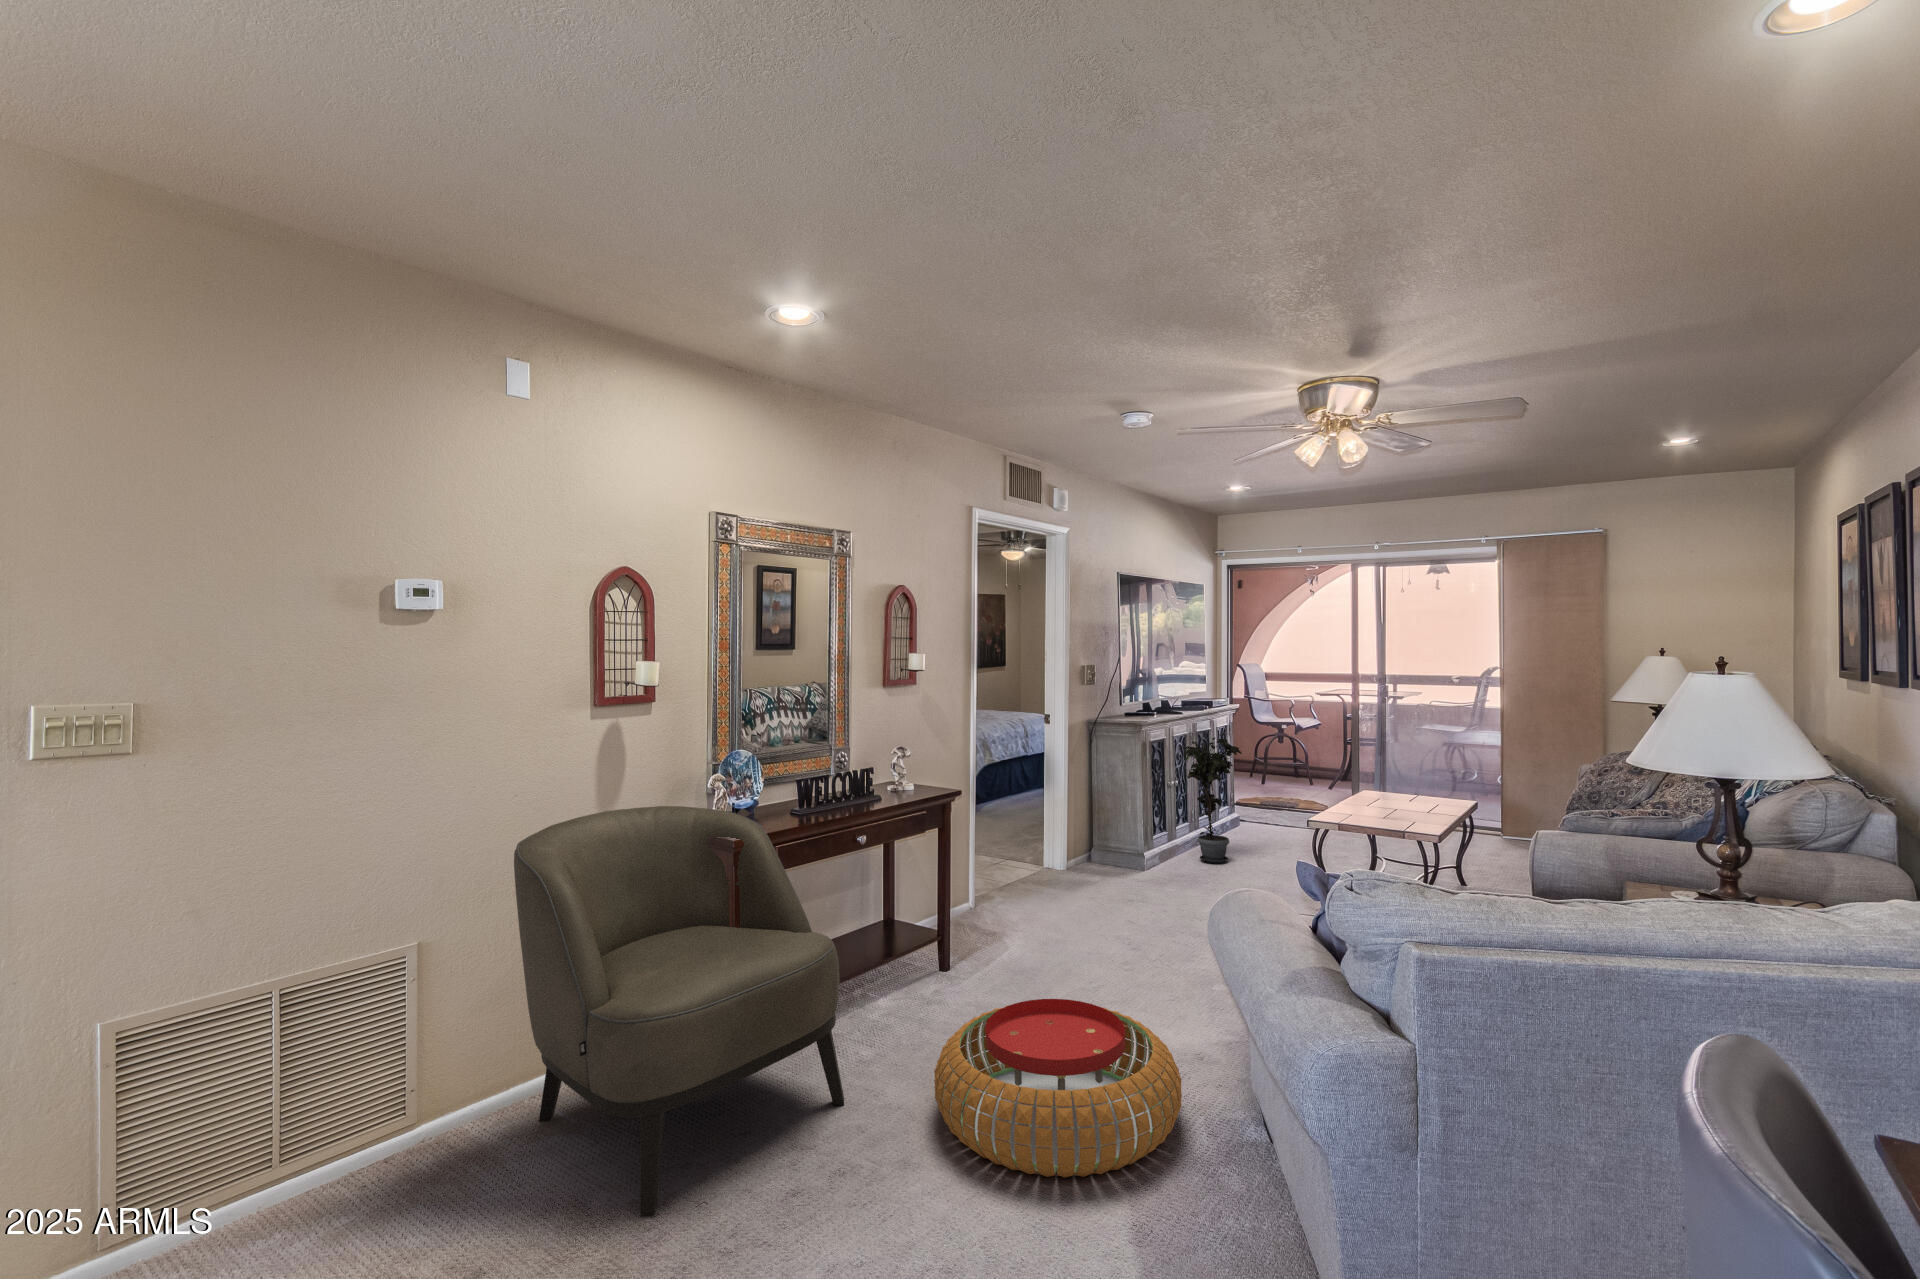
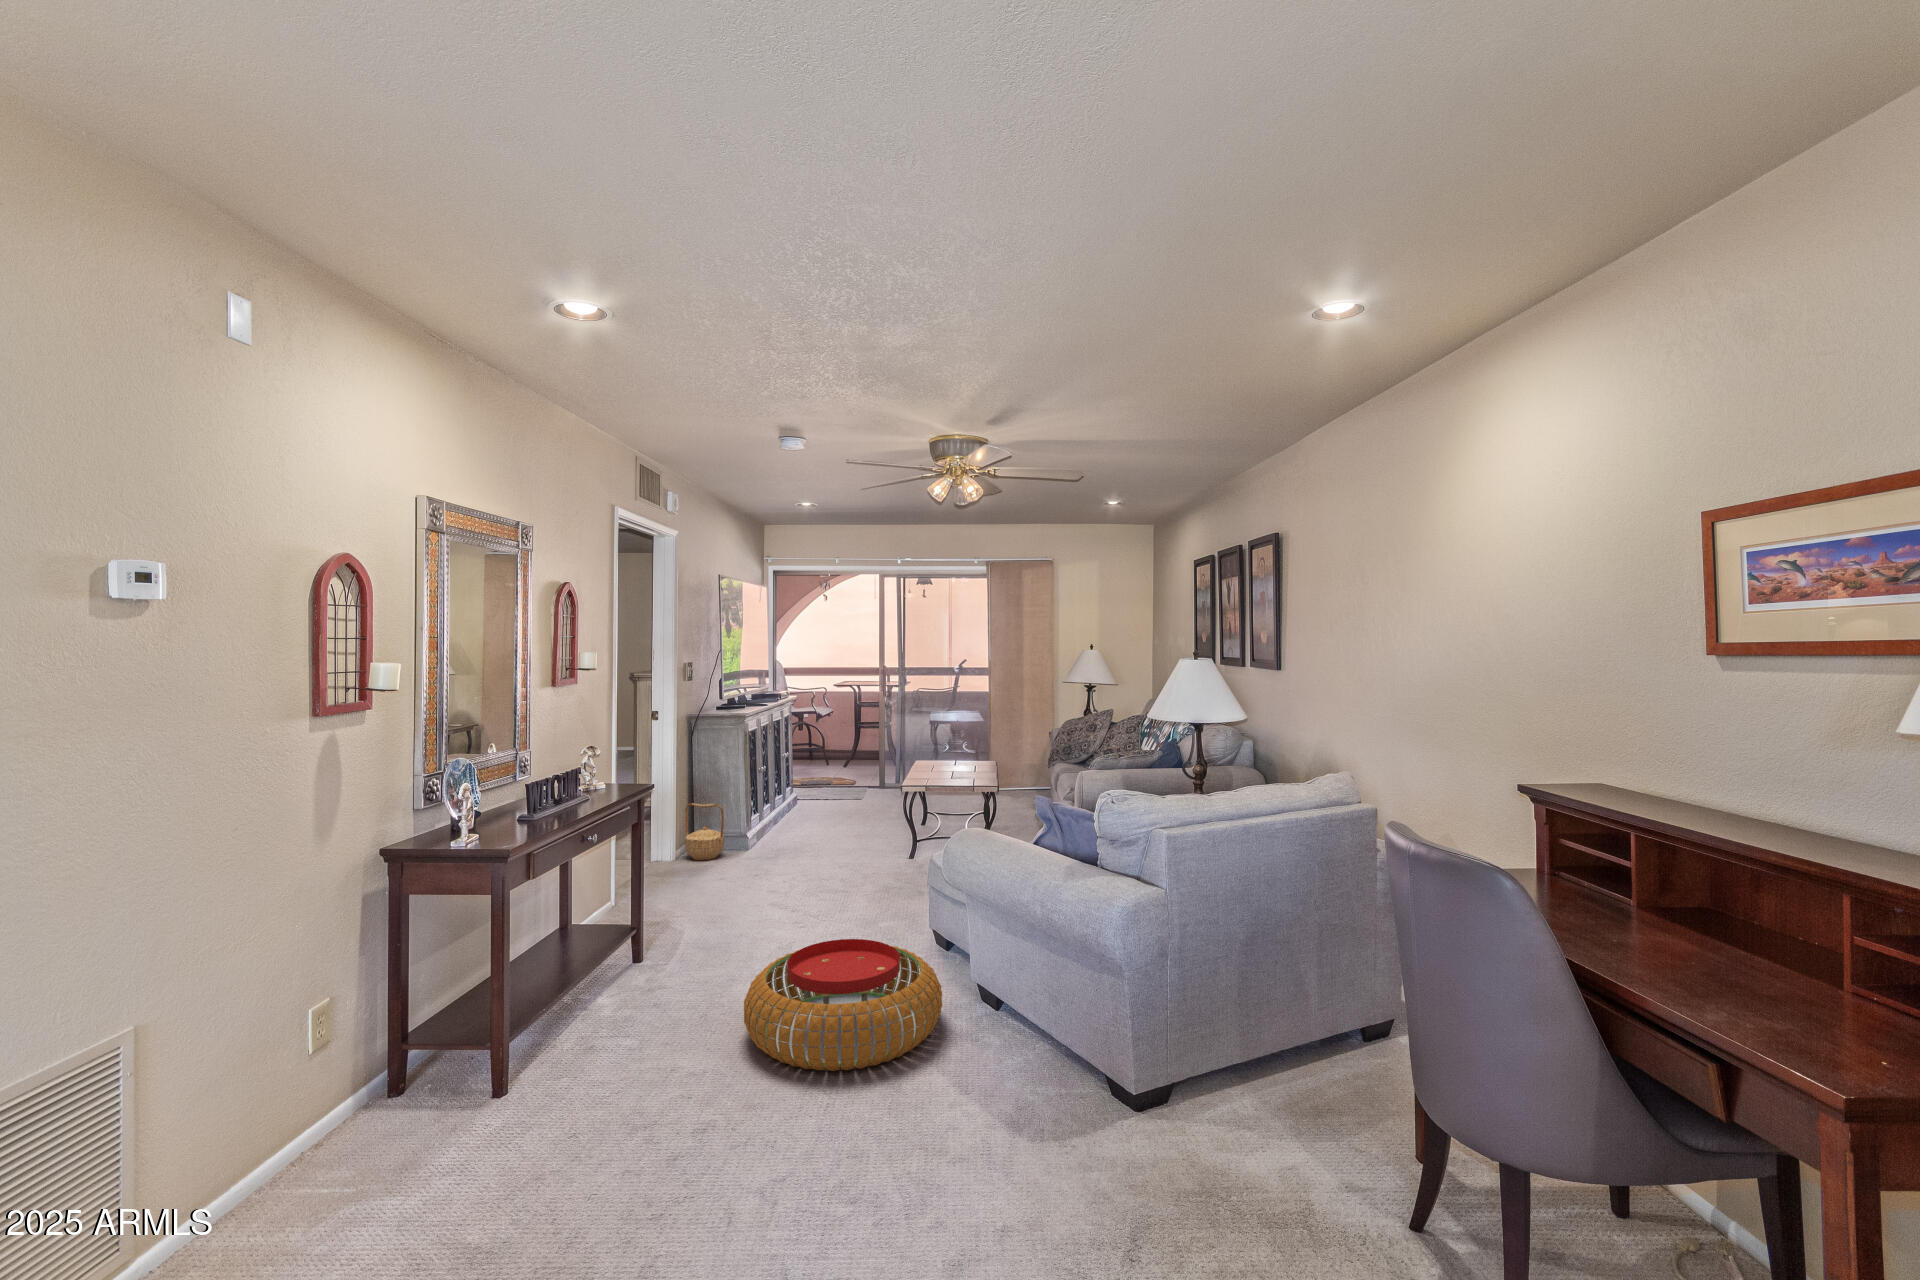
potted plant: present [1179,733,1242,863] -> none [768,722,818,835]
armchair: present [514,806,844,1217] -> none [282,823,661,1218]
basket: none [1077,814,1118,877] -> present [685,803,724,860]

